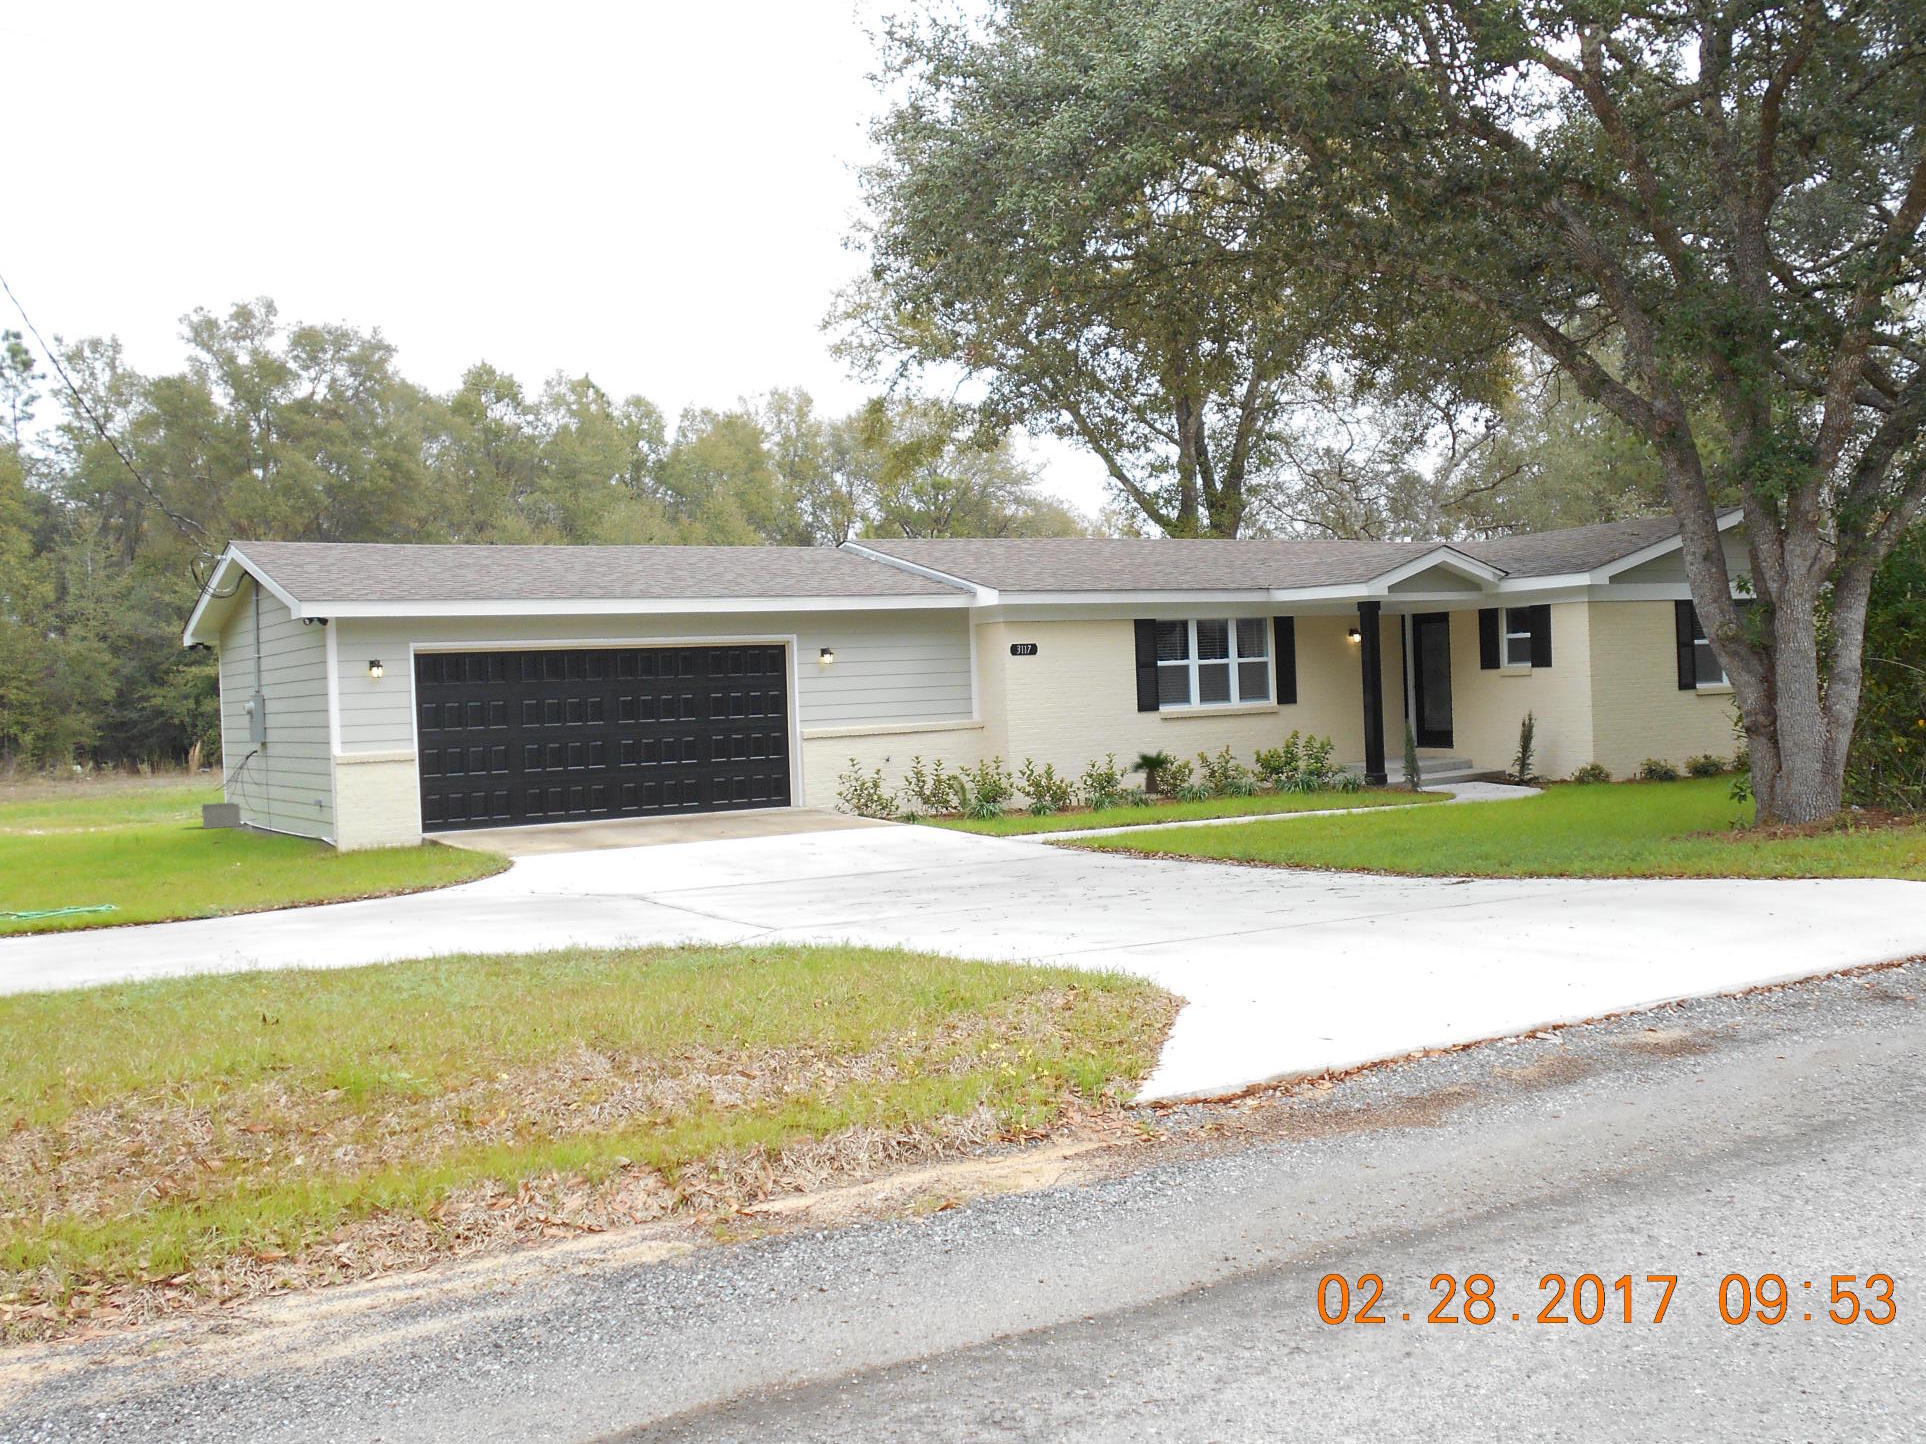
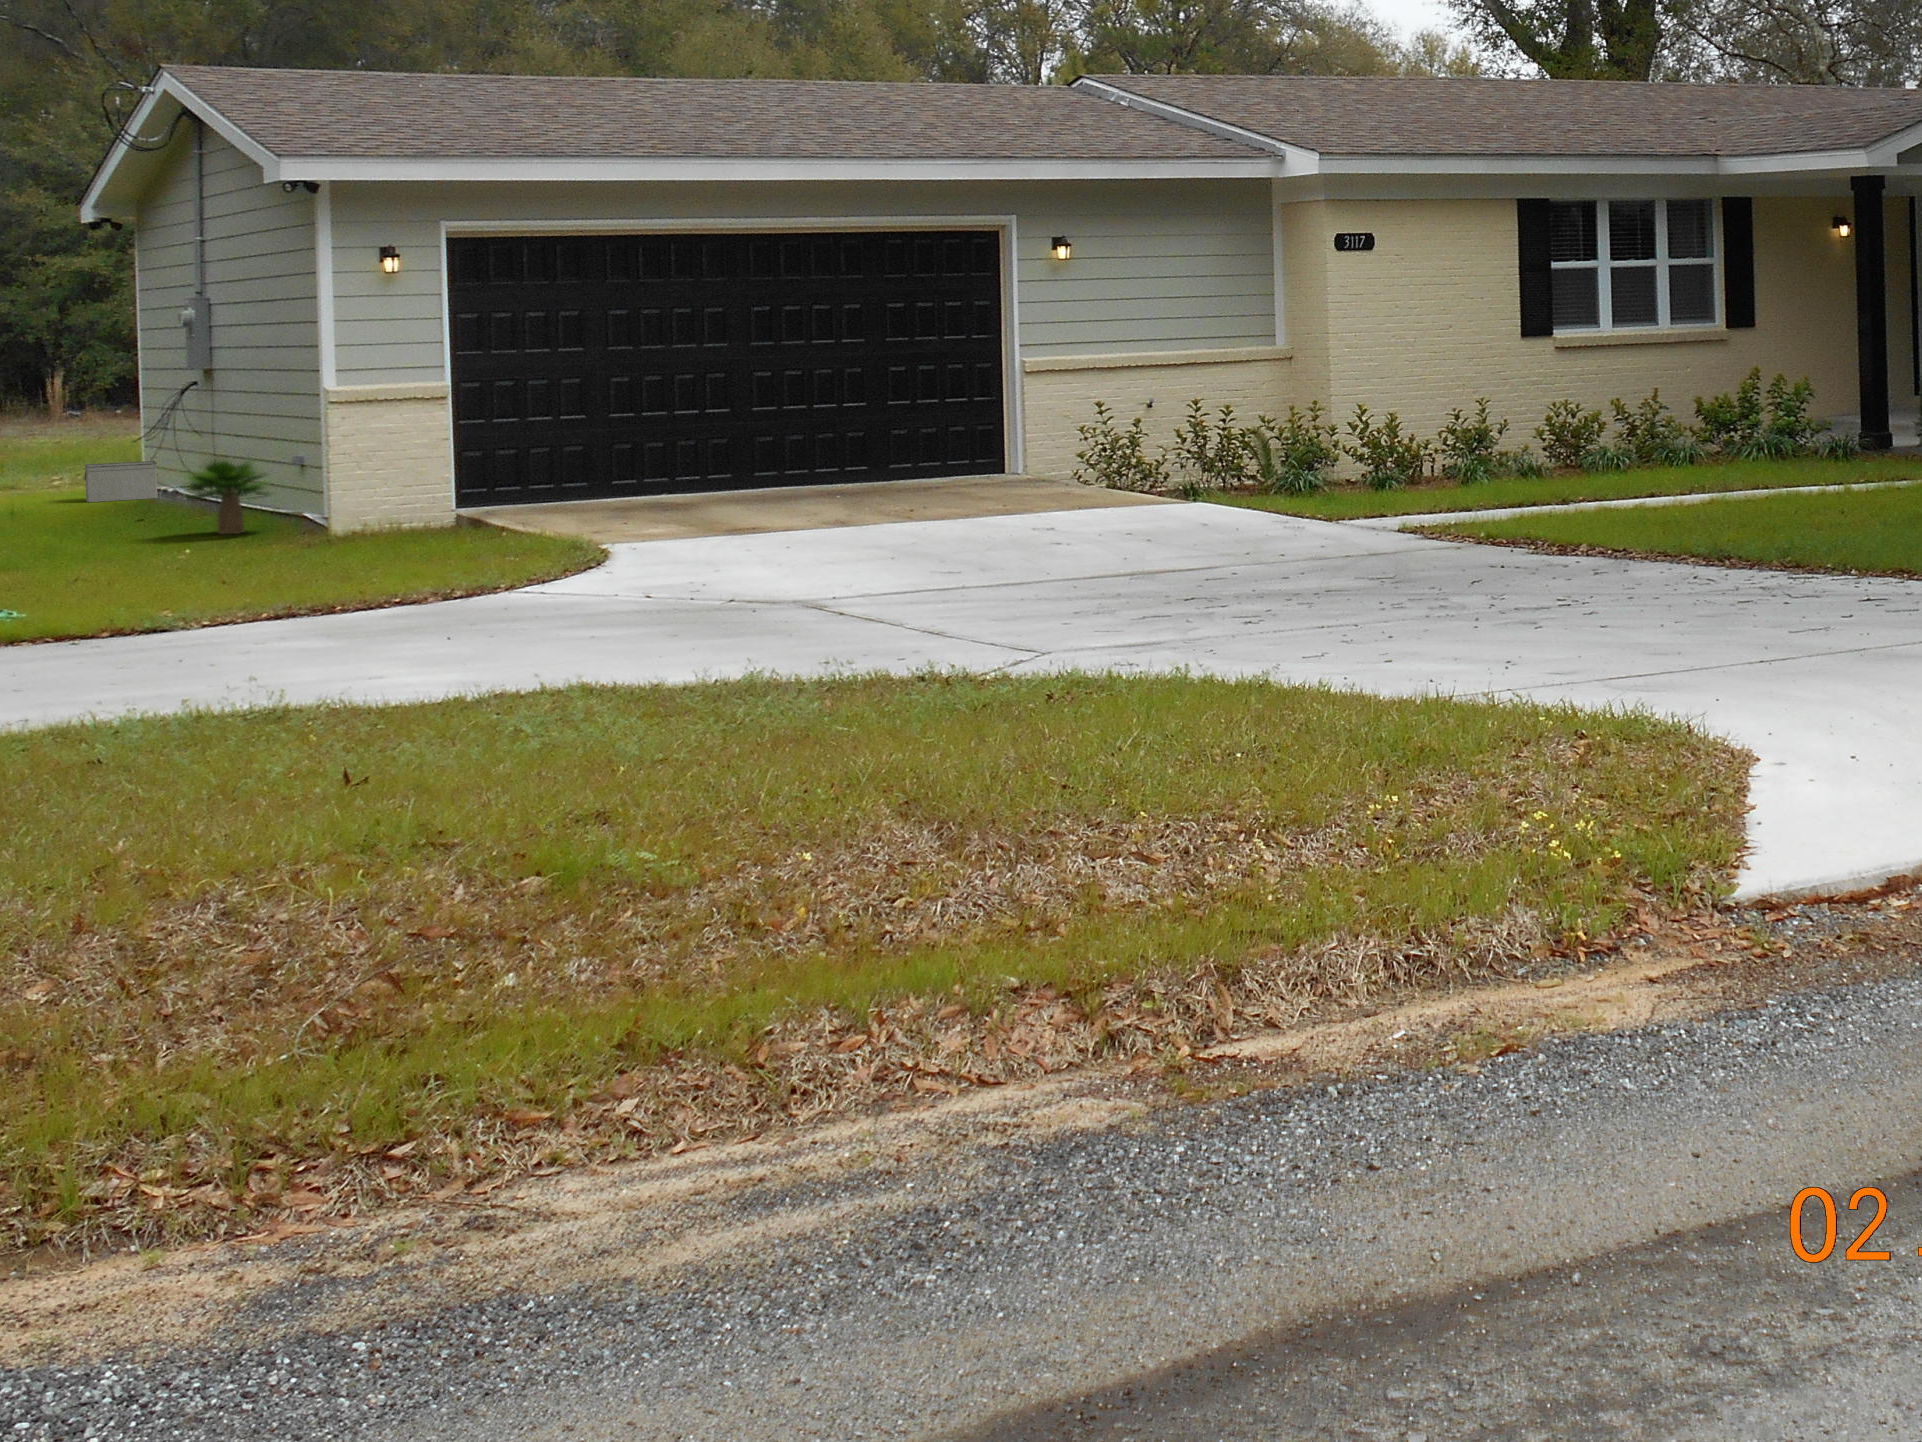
potted plant: present [1129,750,1172,793] -> present [184,459,275,534]

